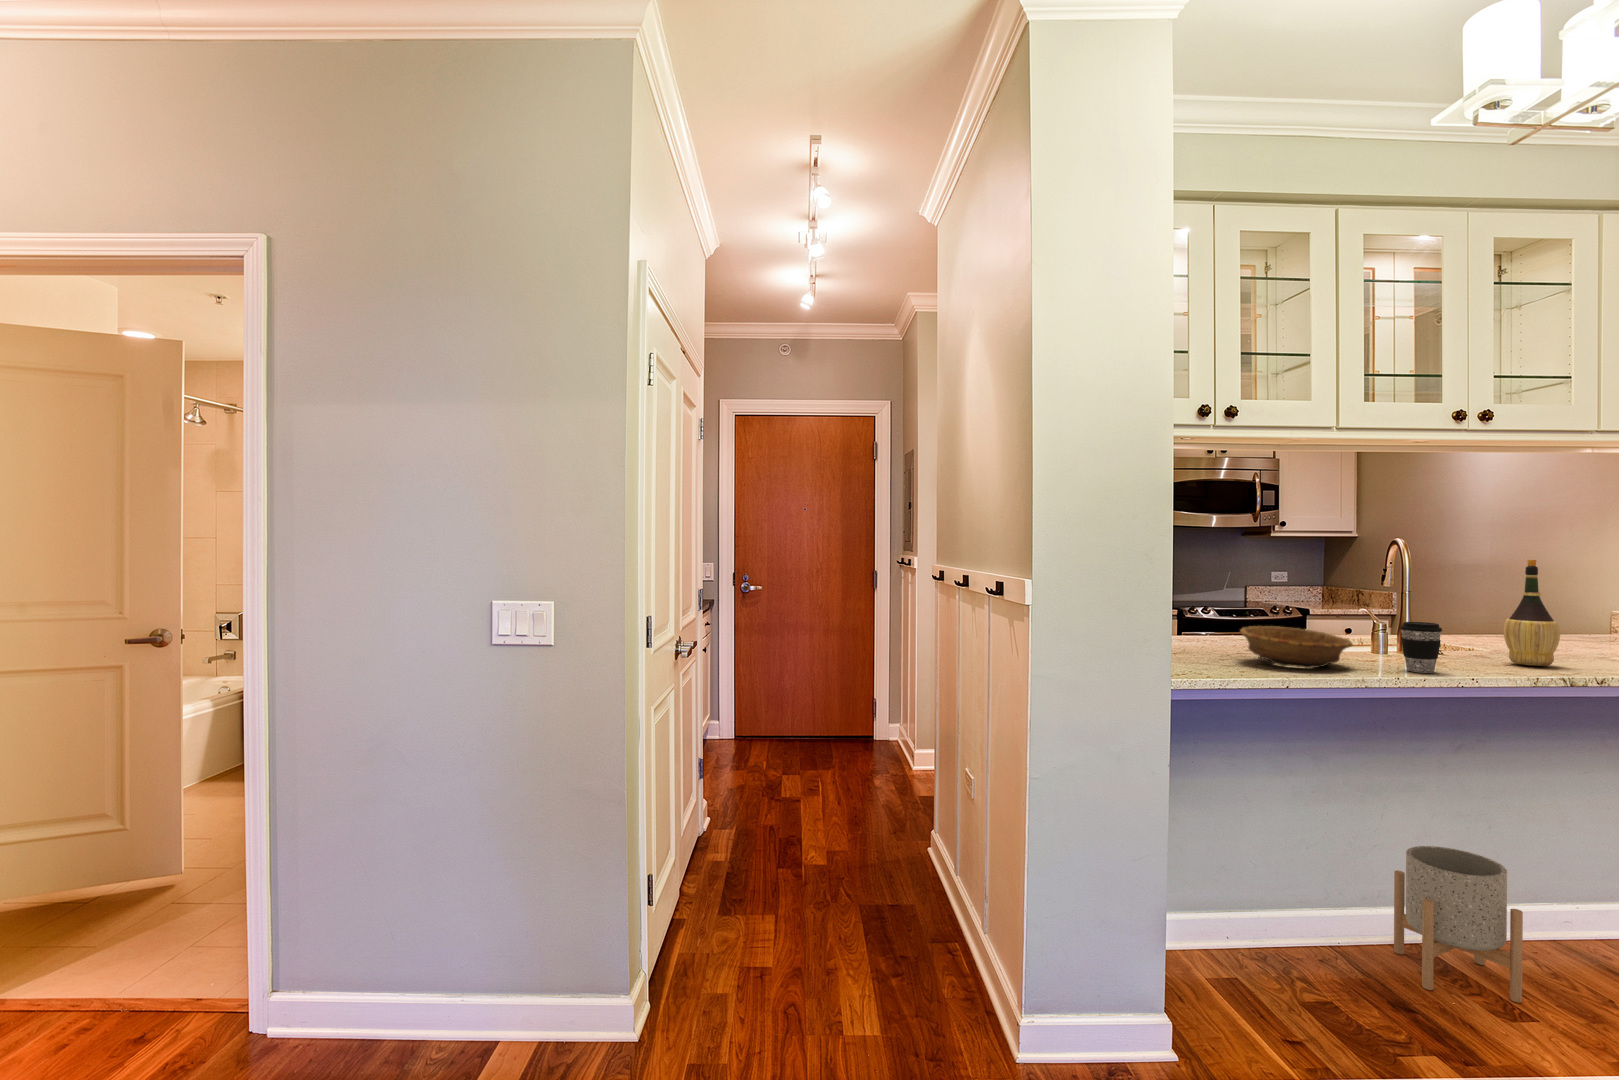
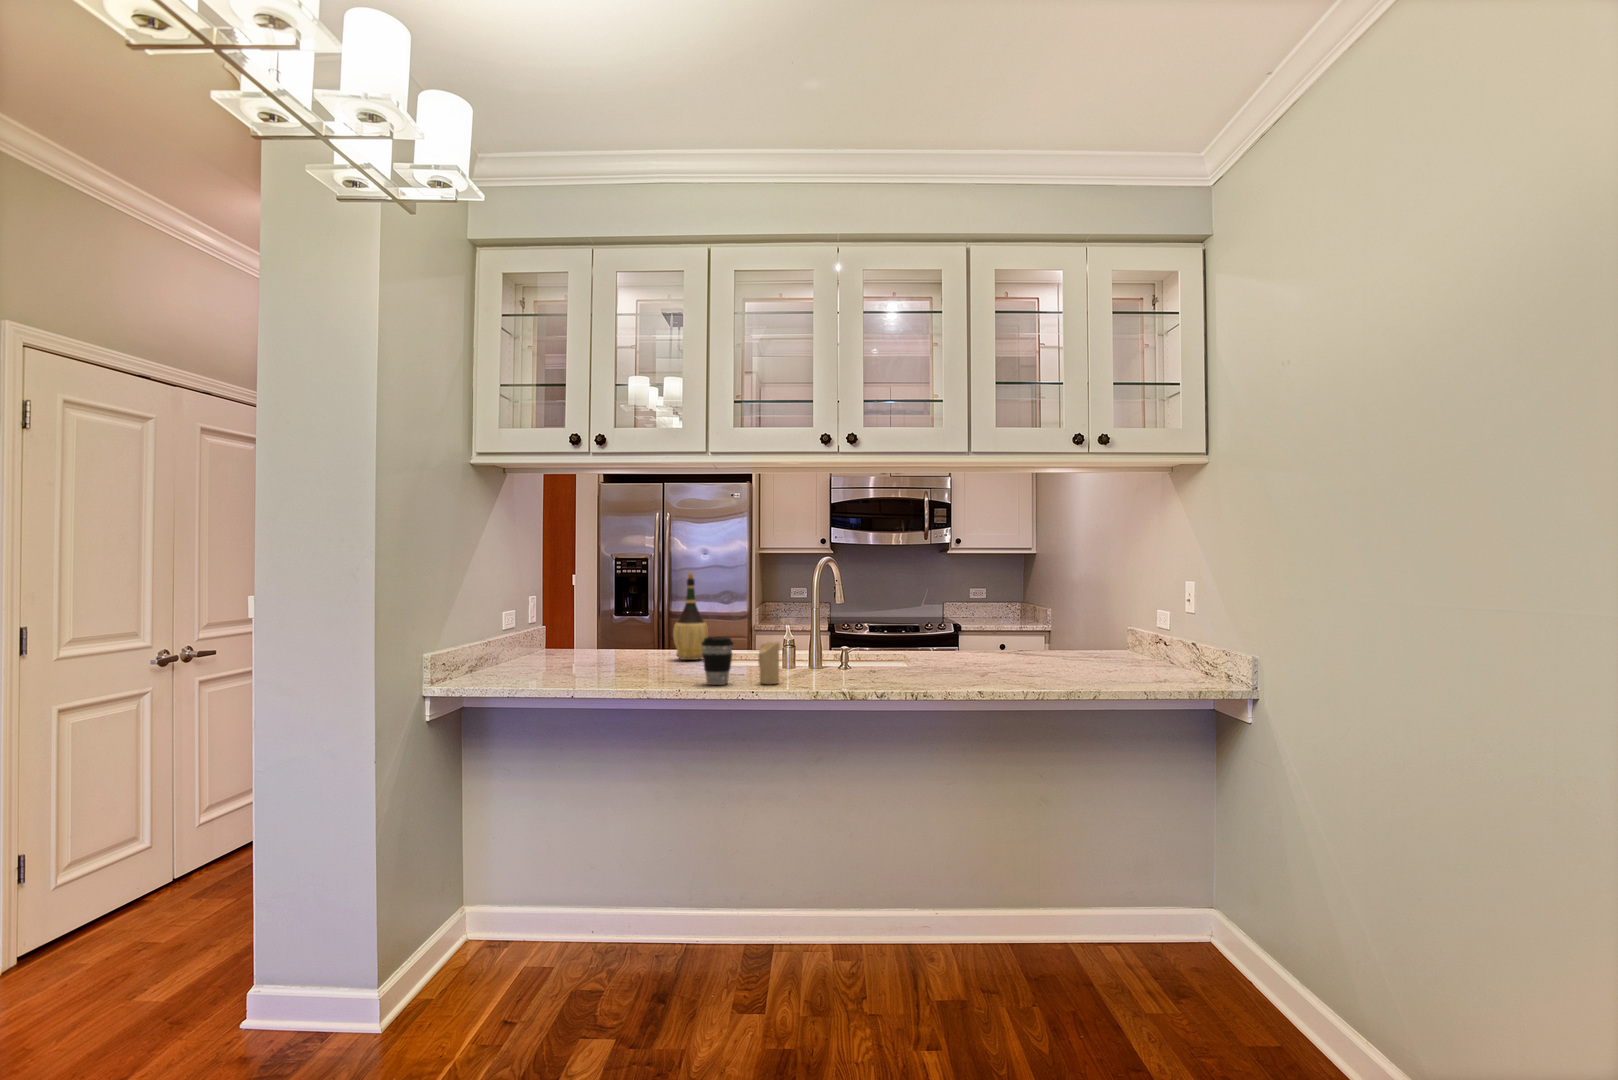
wine bottle: present [1504,559,1560,666] -> present [673,573,708,660]
decorative bowl: present [1240,626,1352,668] -> none [592,641,684,679]
candle: none [1454,626,1482,671] -> present [758,642,780,684]
planter: present [1394,846,1523,1003] -> none [719,855,819,999]

